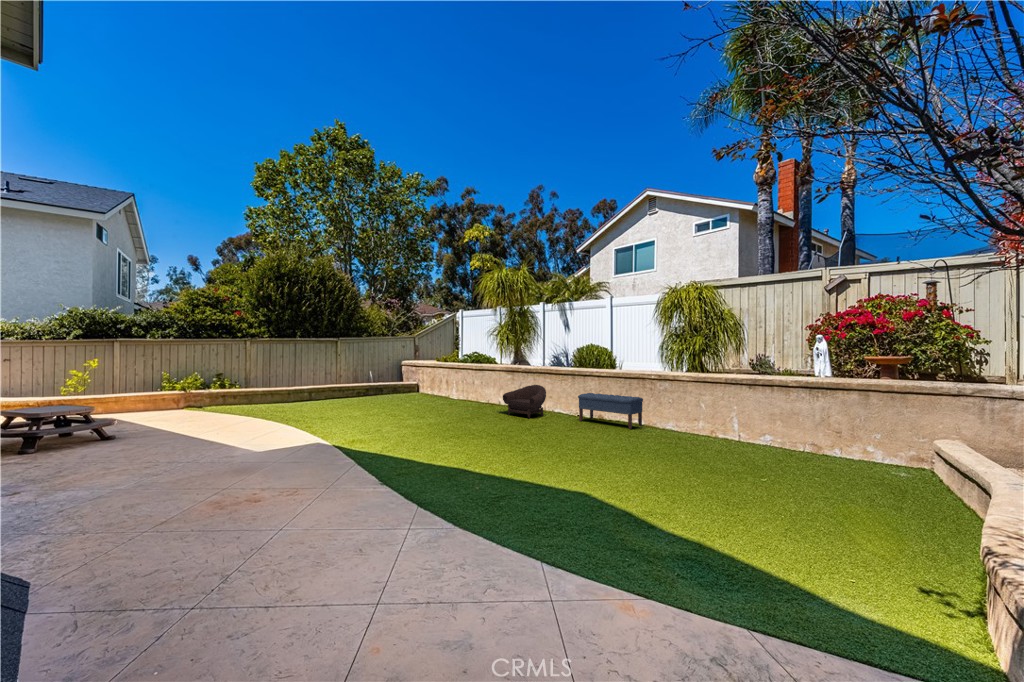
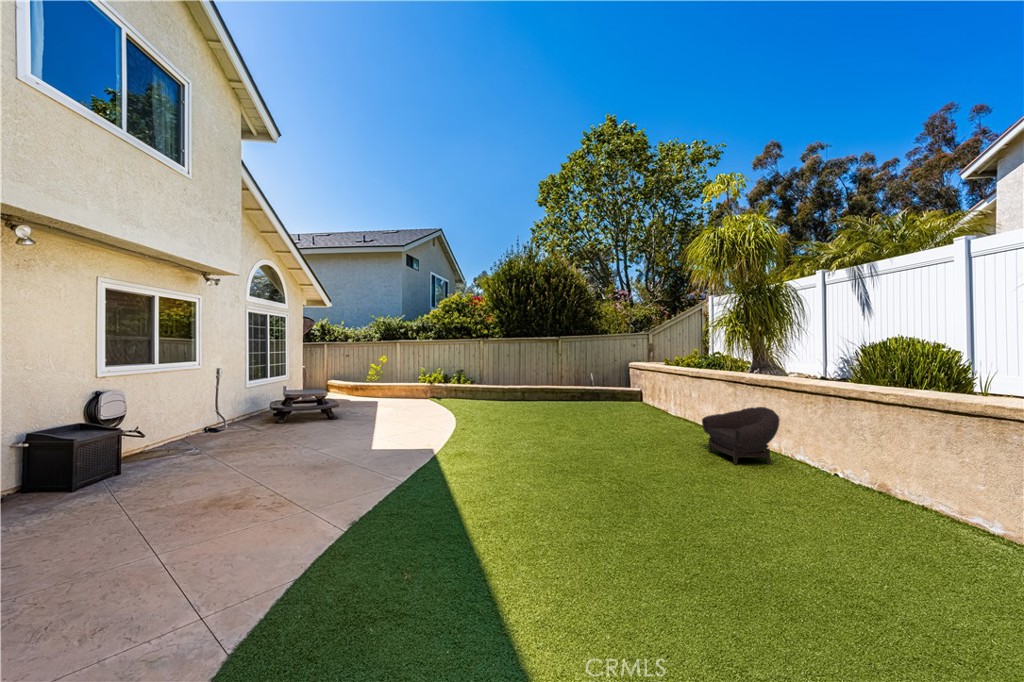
bench: present [578,393,643,429] -> none [820,436,1008,544]

